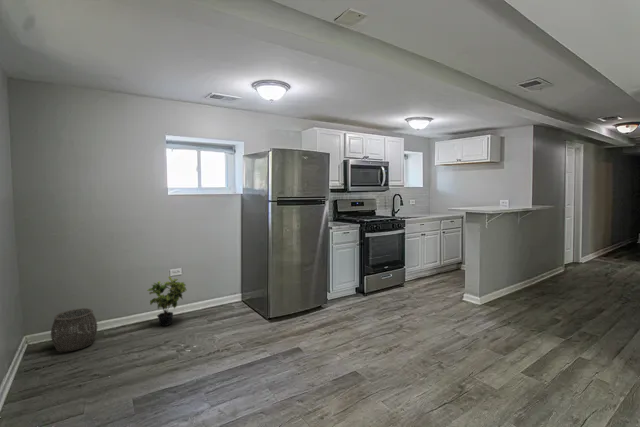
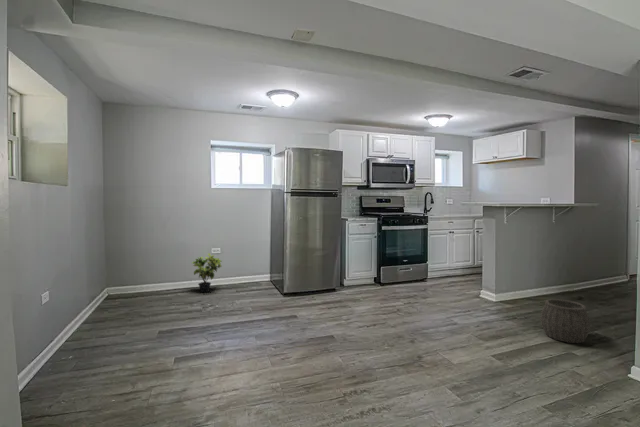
woven basket: present [51,308,97,352] -> present [541,299,590,343]

